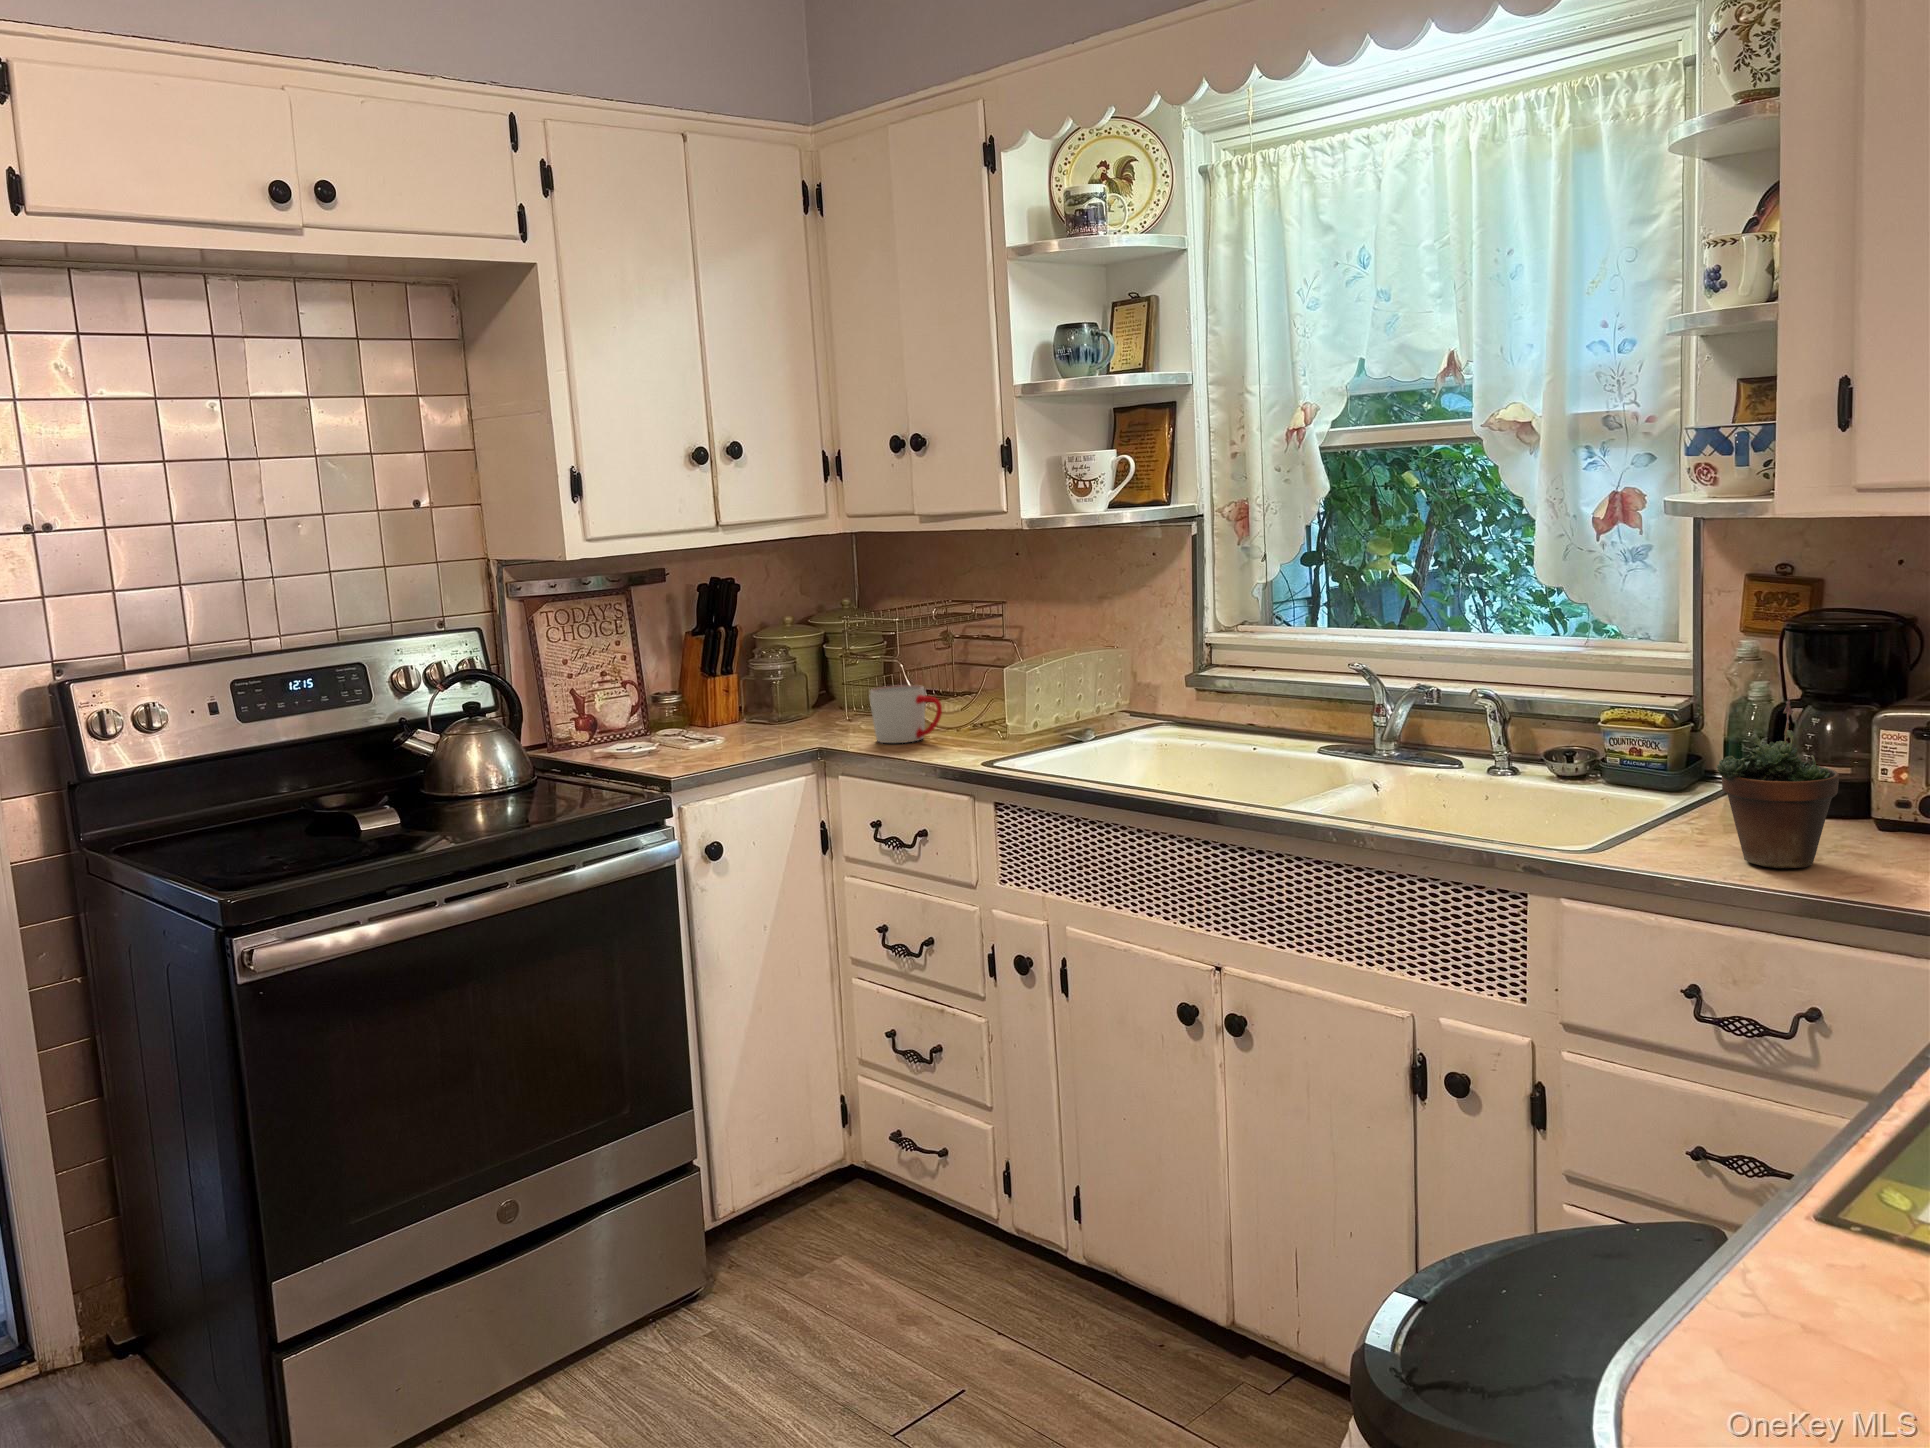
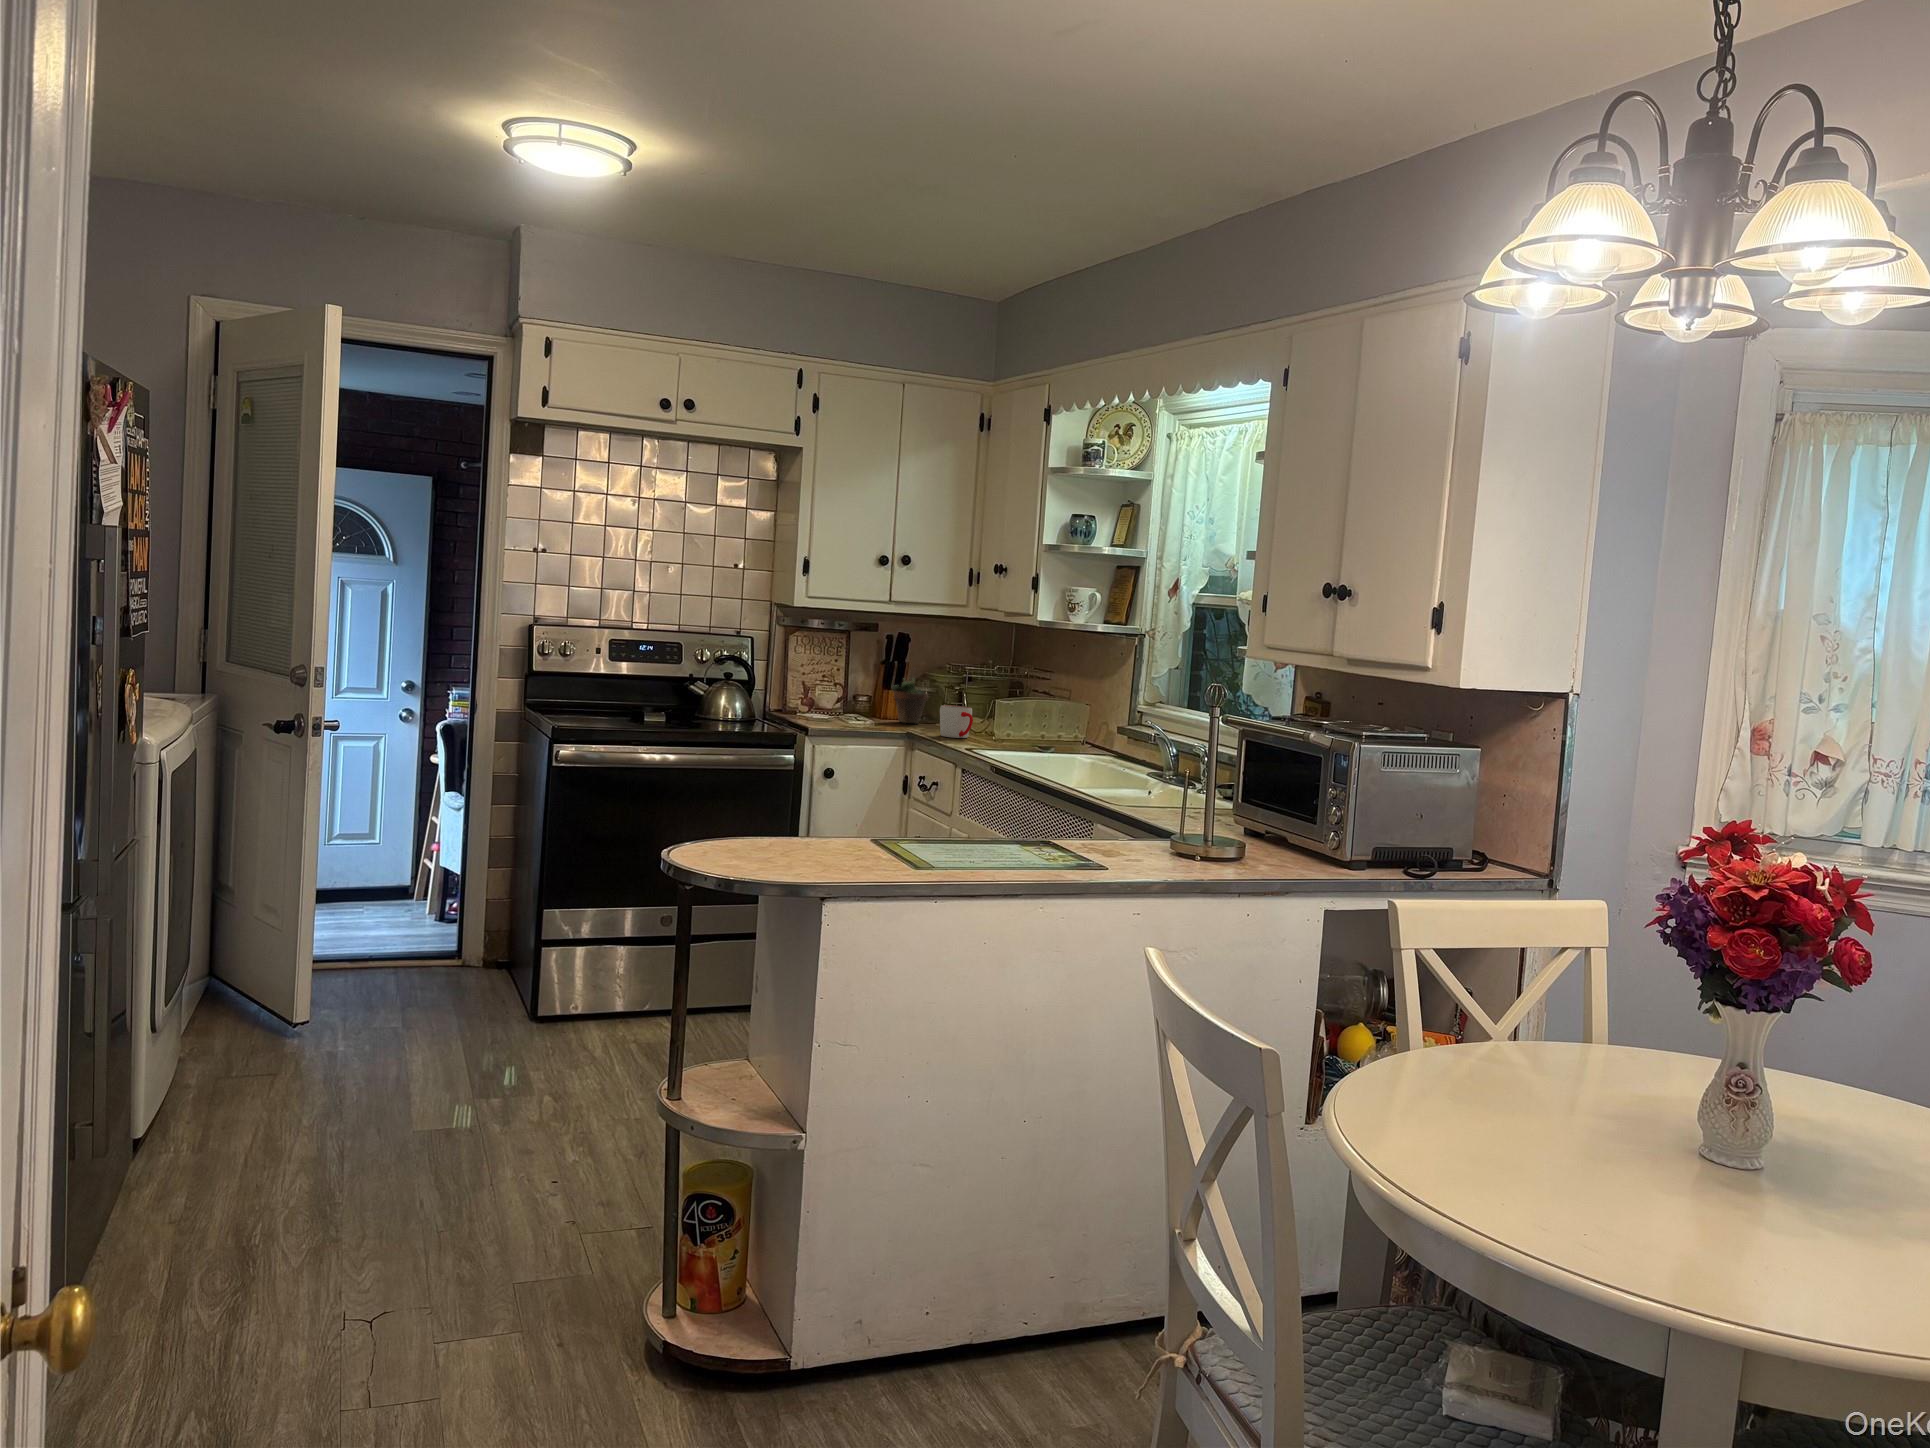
succulent plant: present [1717,697,1839,869] -> present [892,668,928,724]

